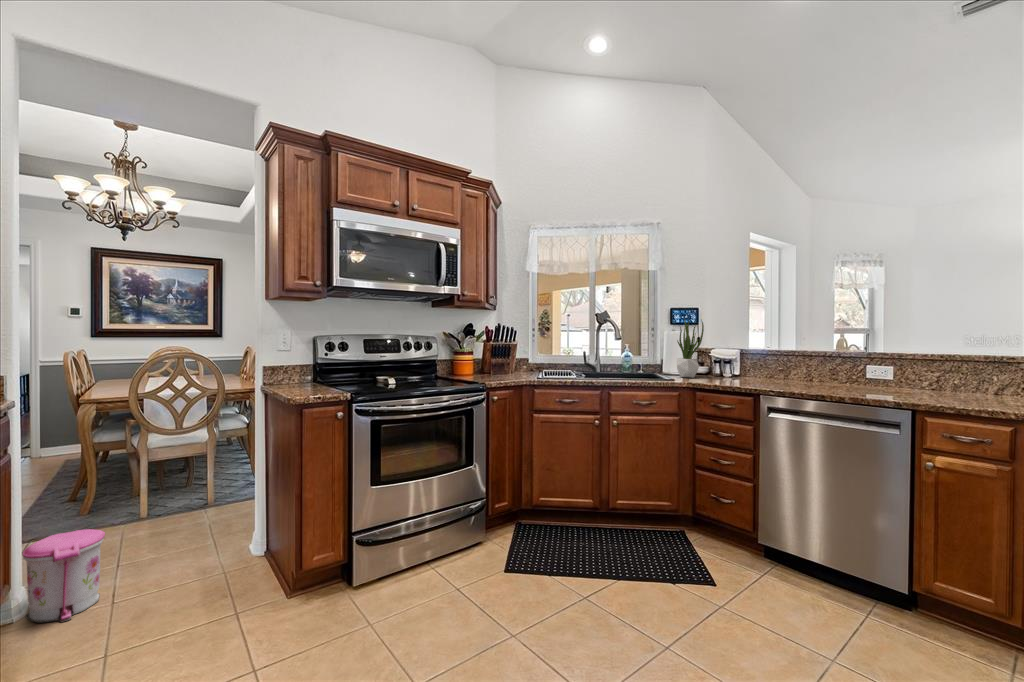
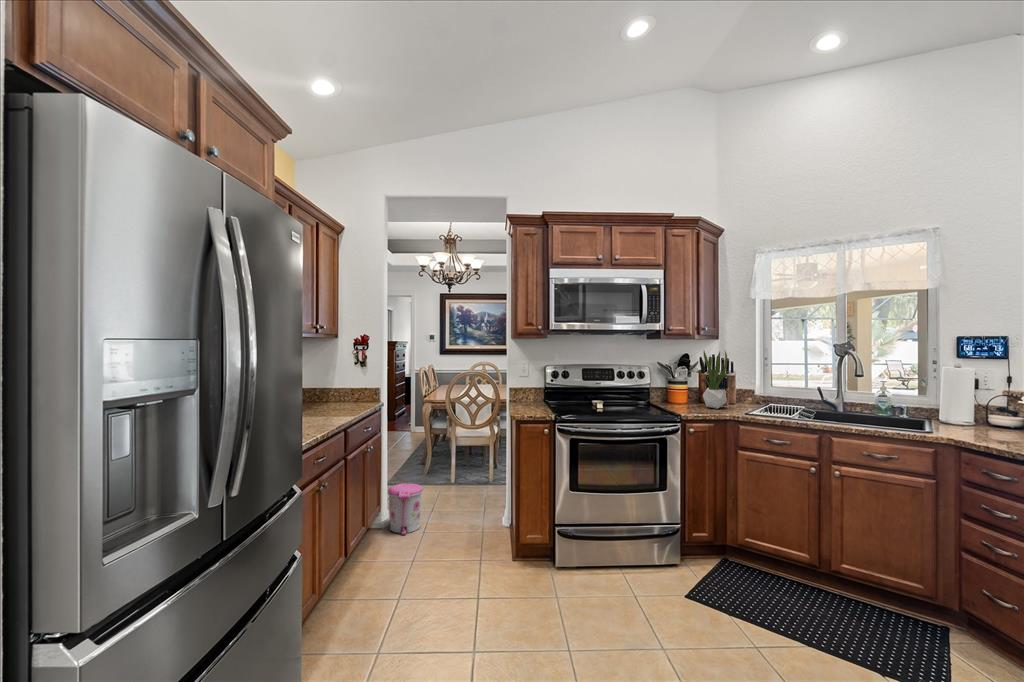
potted plant: present [677,319,704,378] -> present [701,351,727,409]

